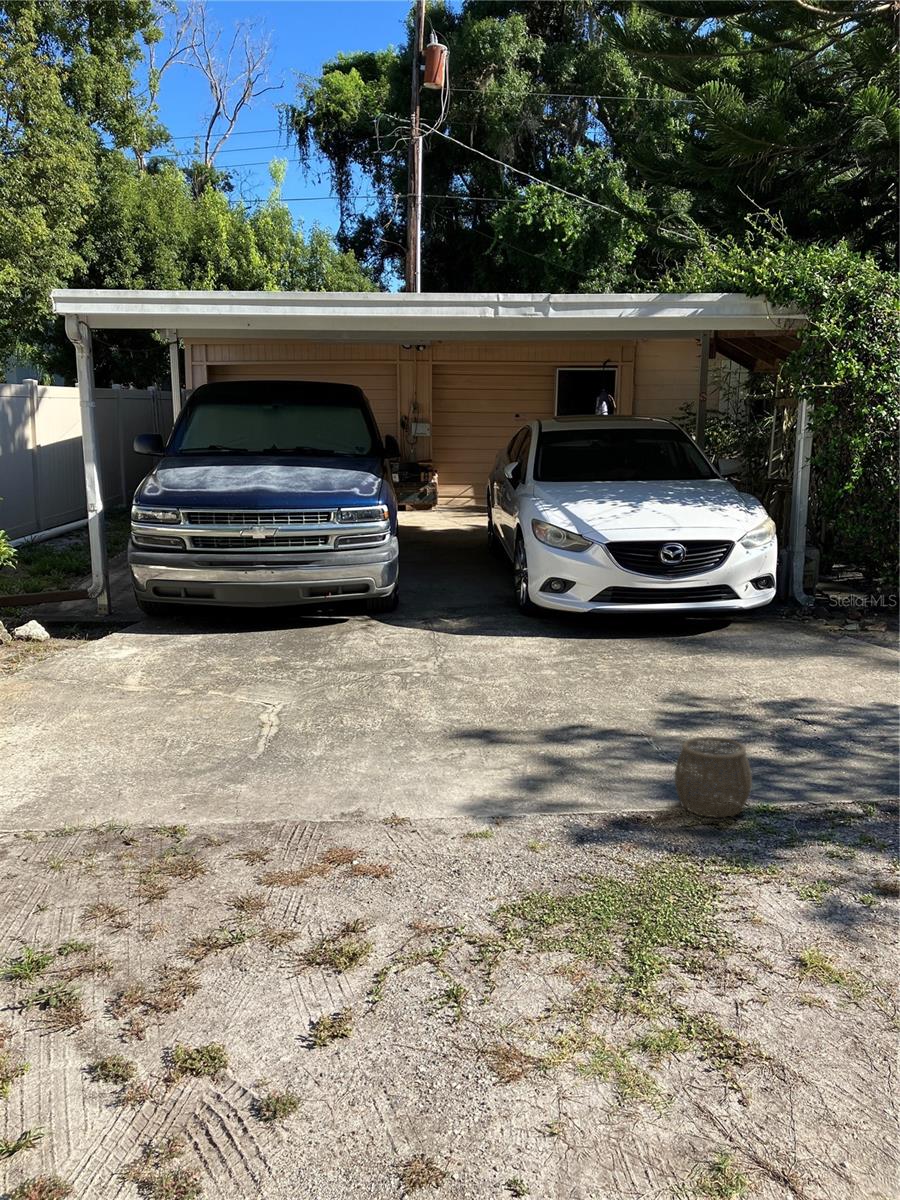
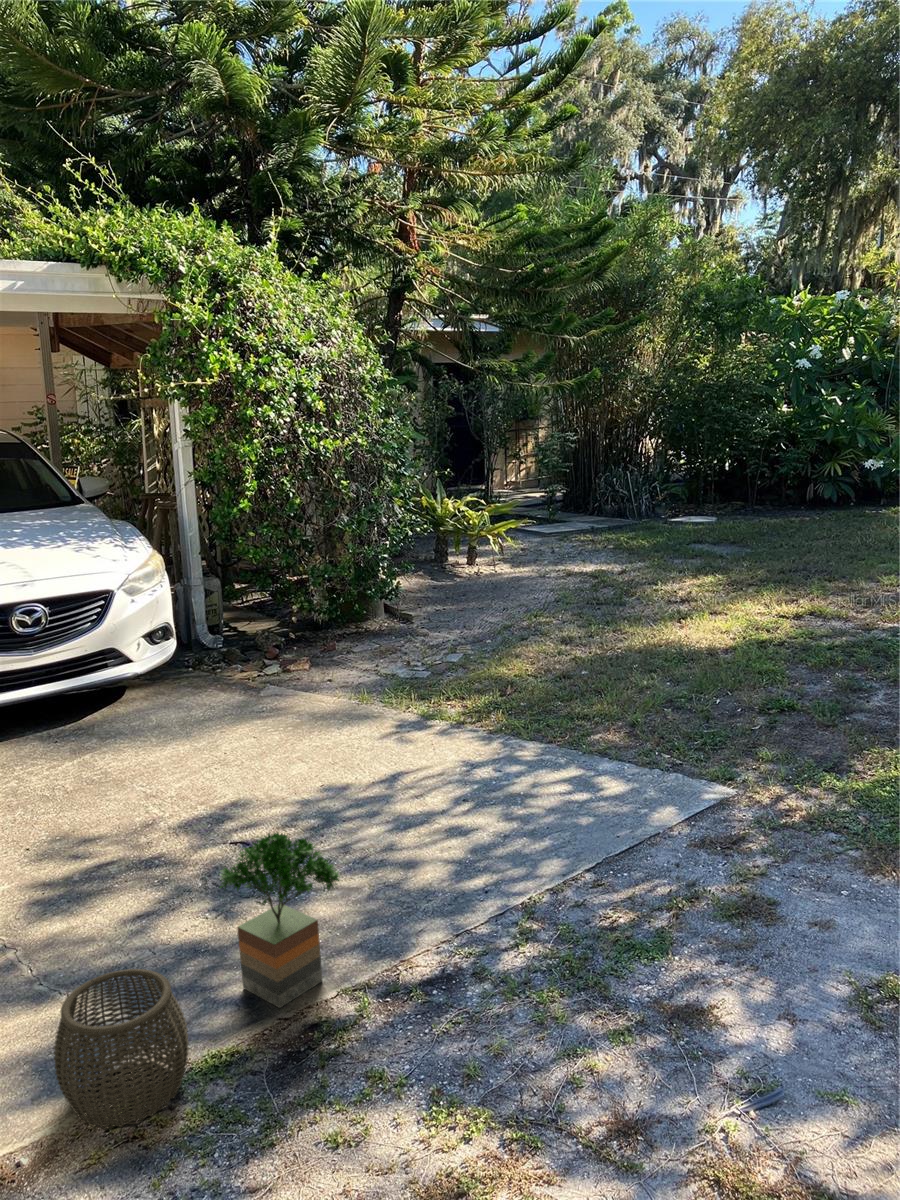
potted tree: none [783,687,869,798] -> present [220,833,341,1008]

